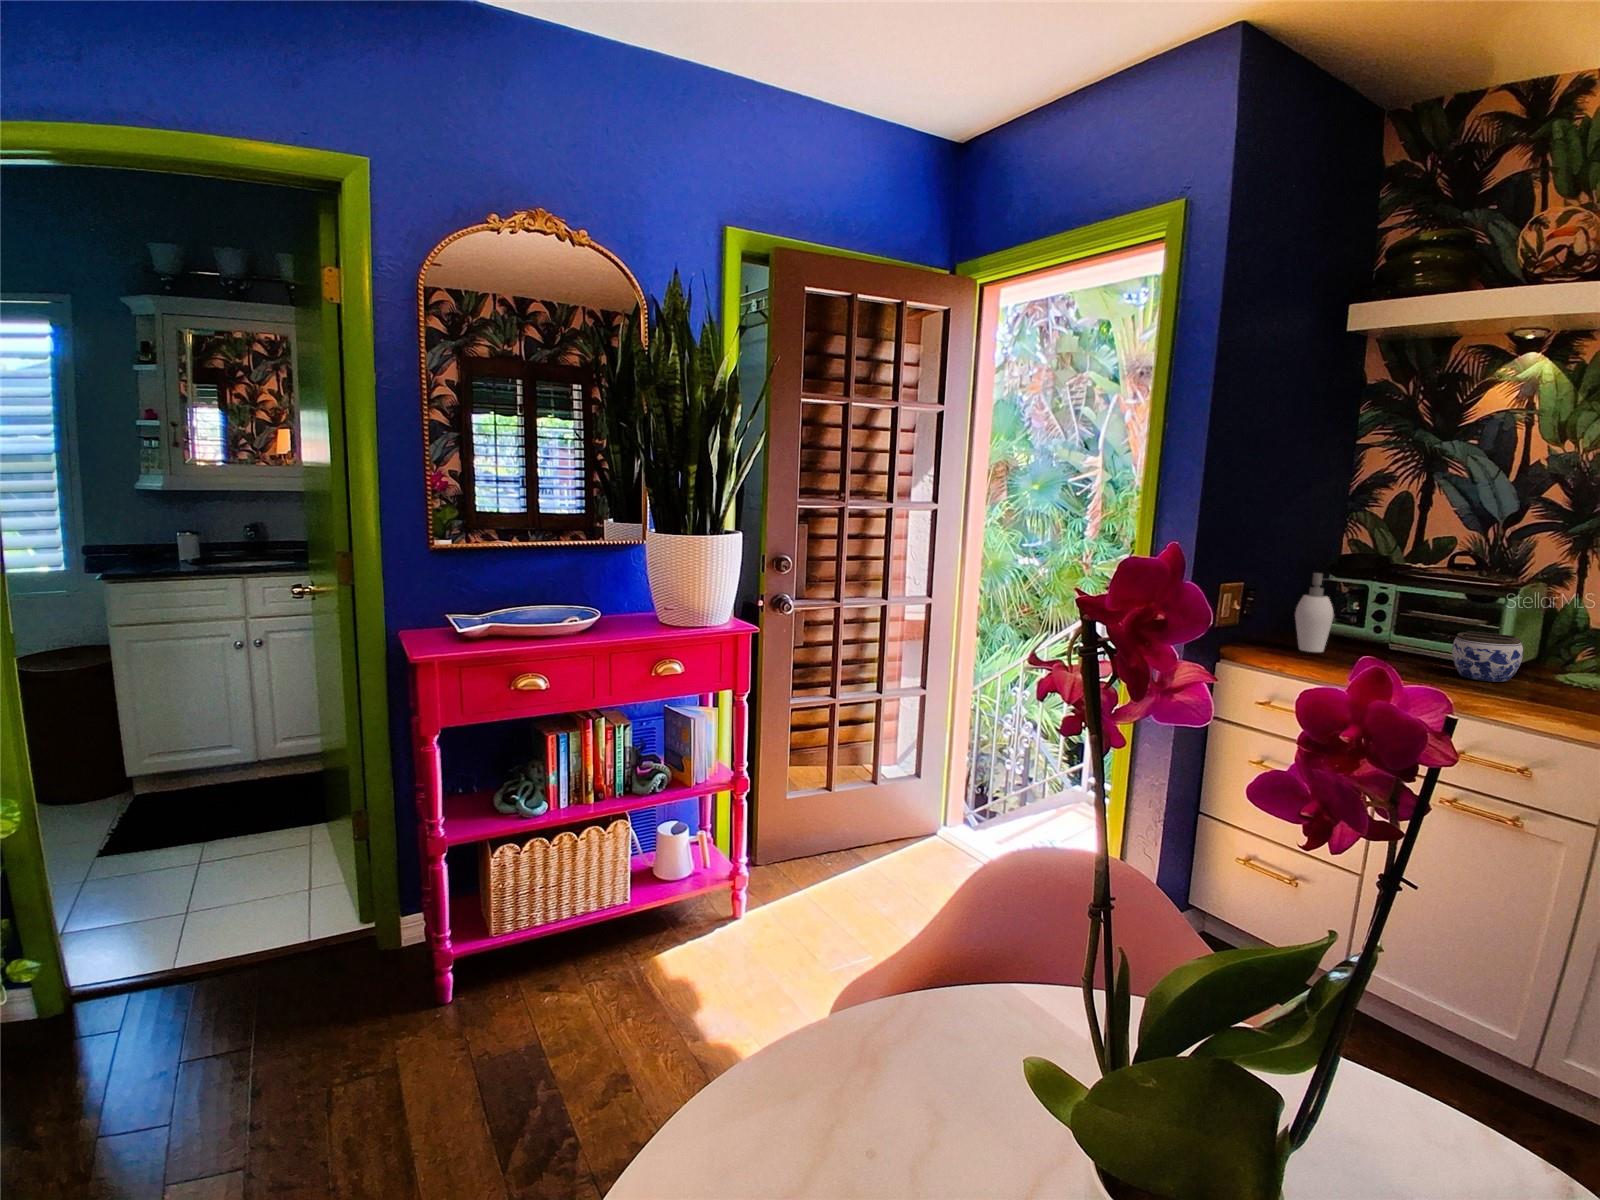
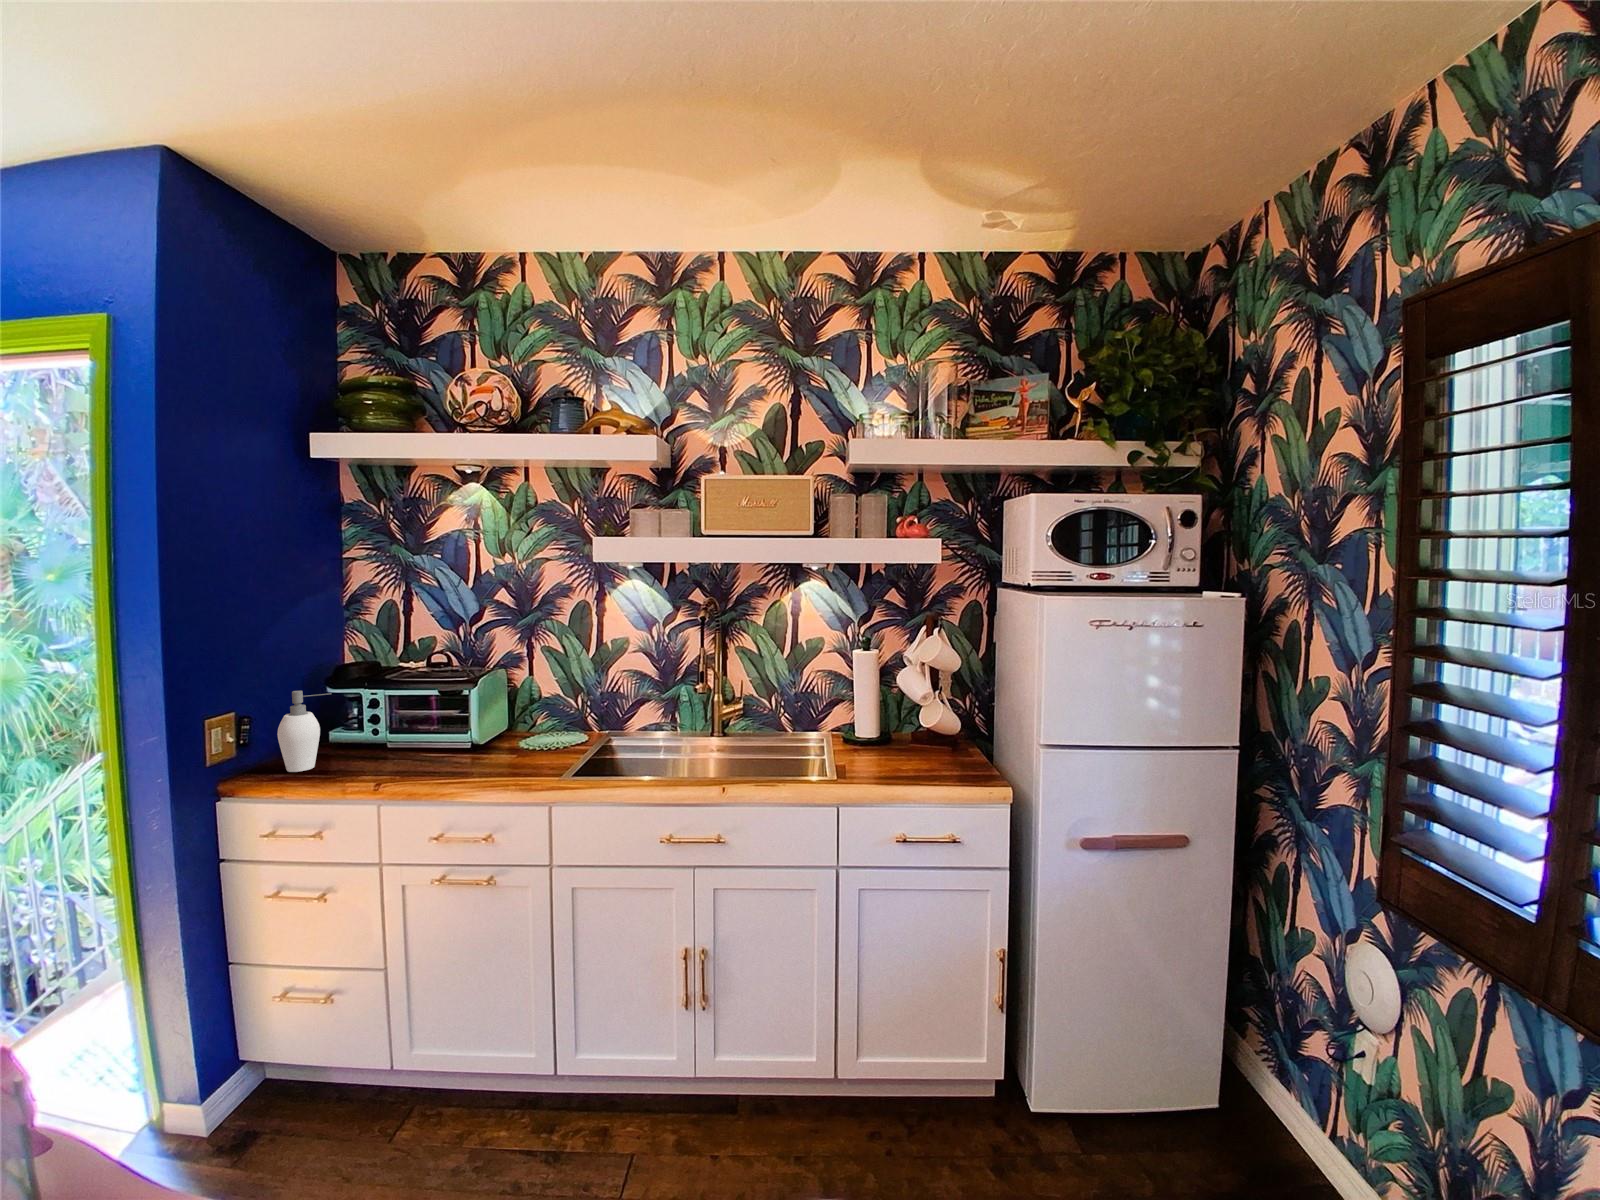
jar: present [1452,631,1523,682] -> none [430,724,488,771]

